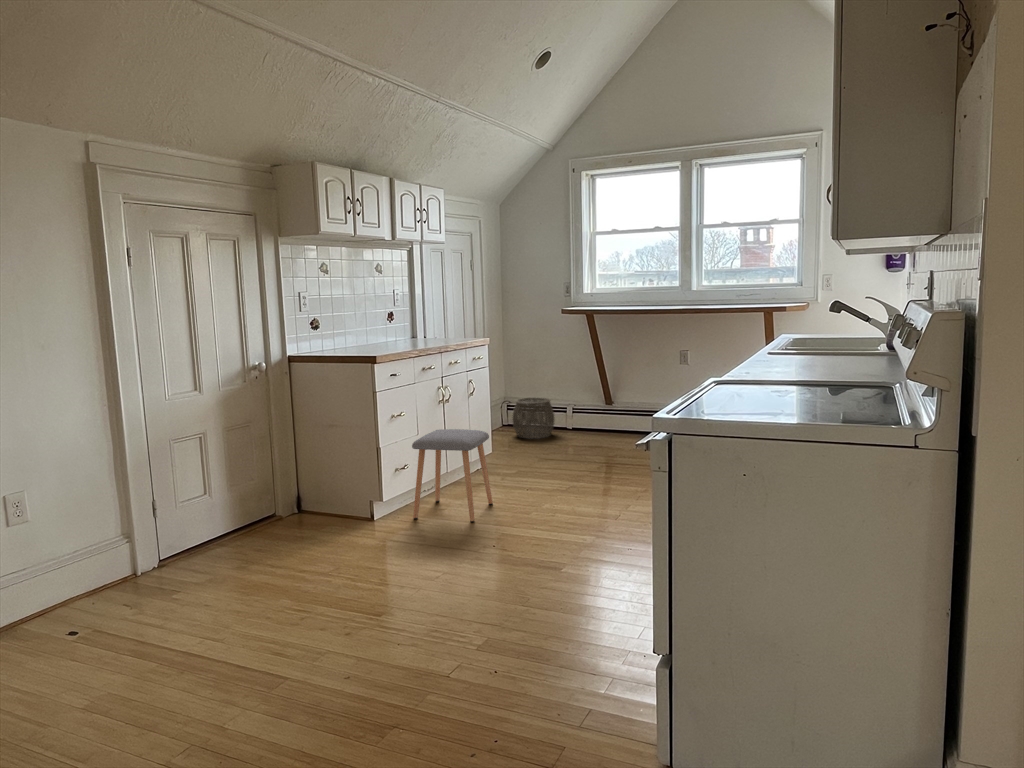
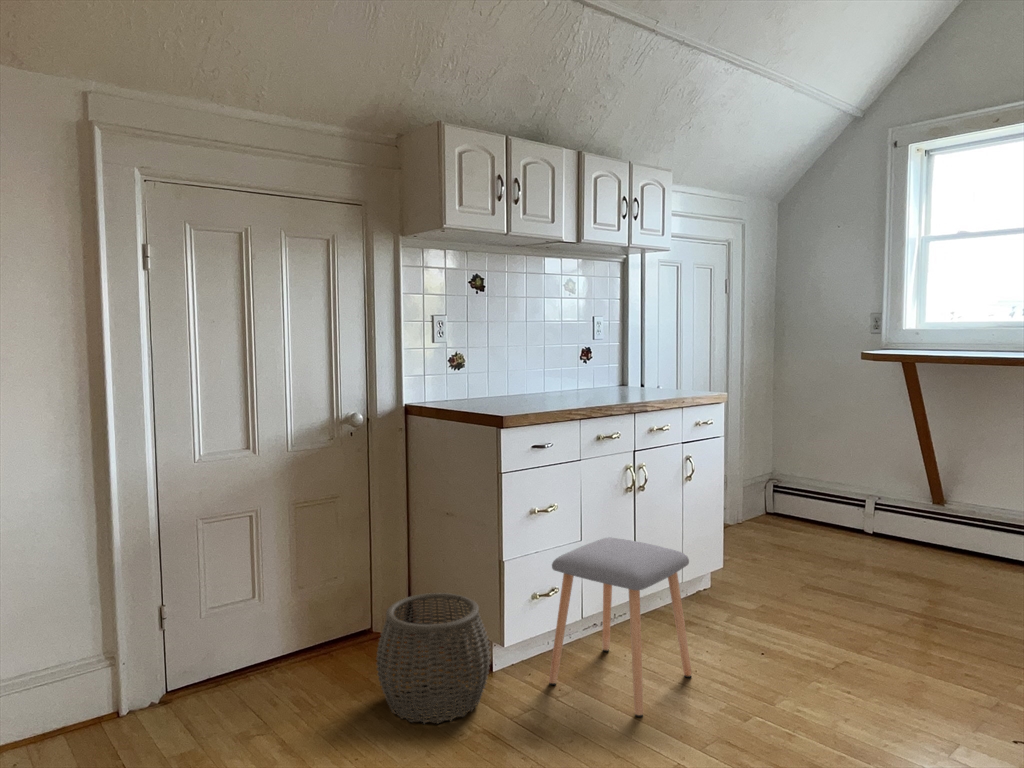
woven basket: present [513,397,554,439] -> present [376,593,491,724]

